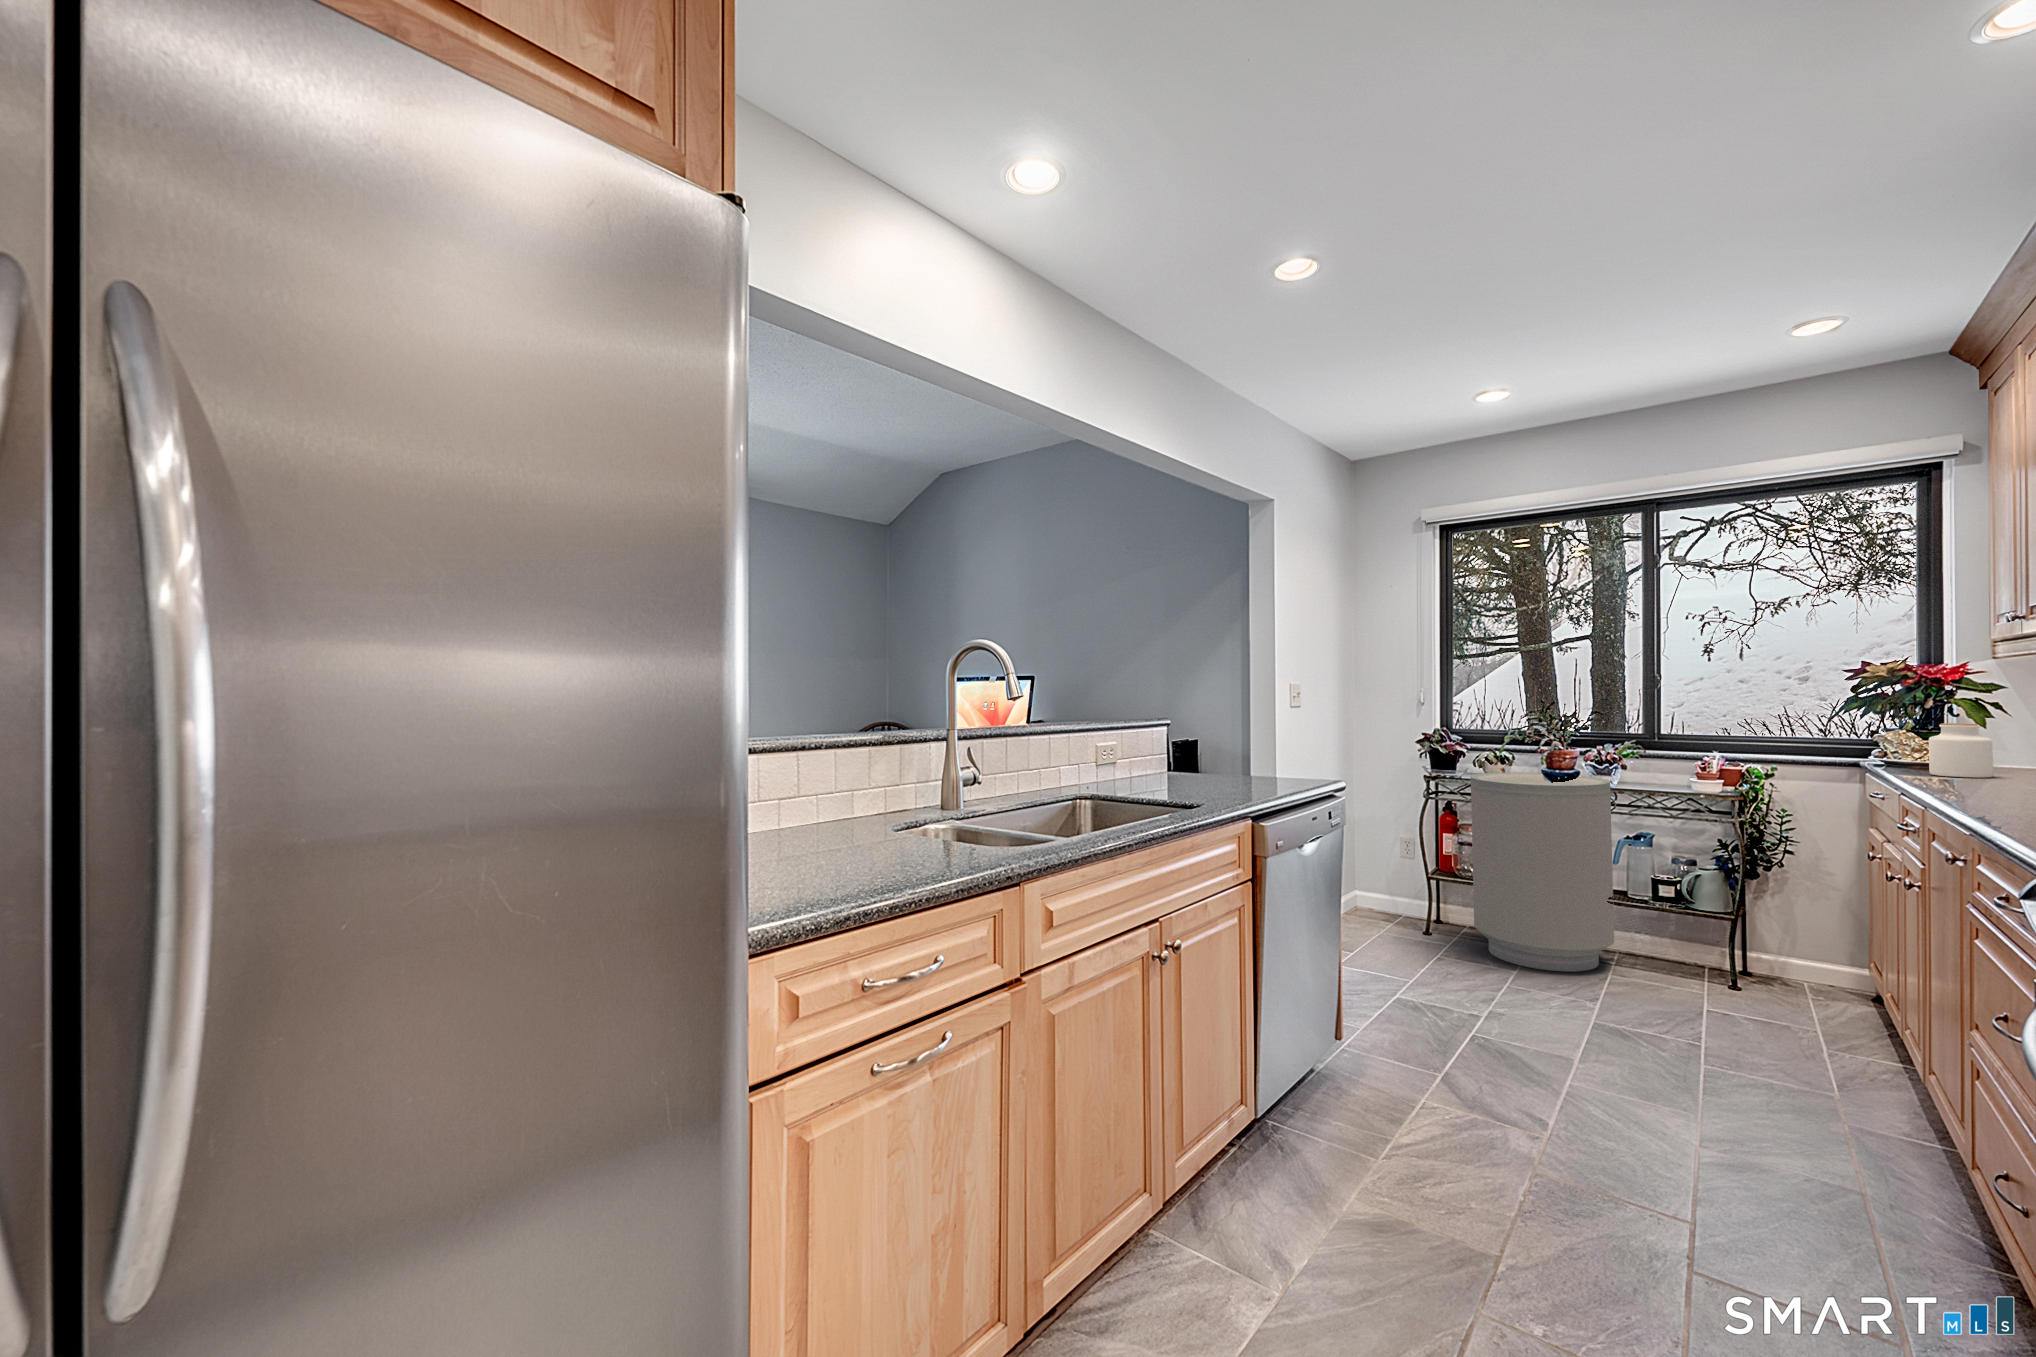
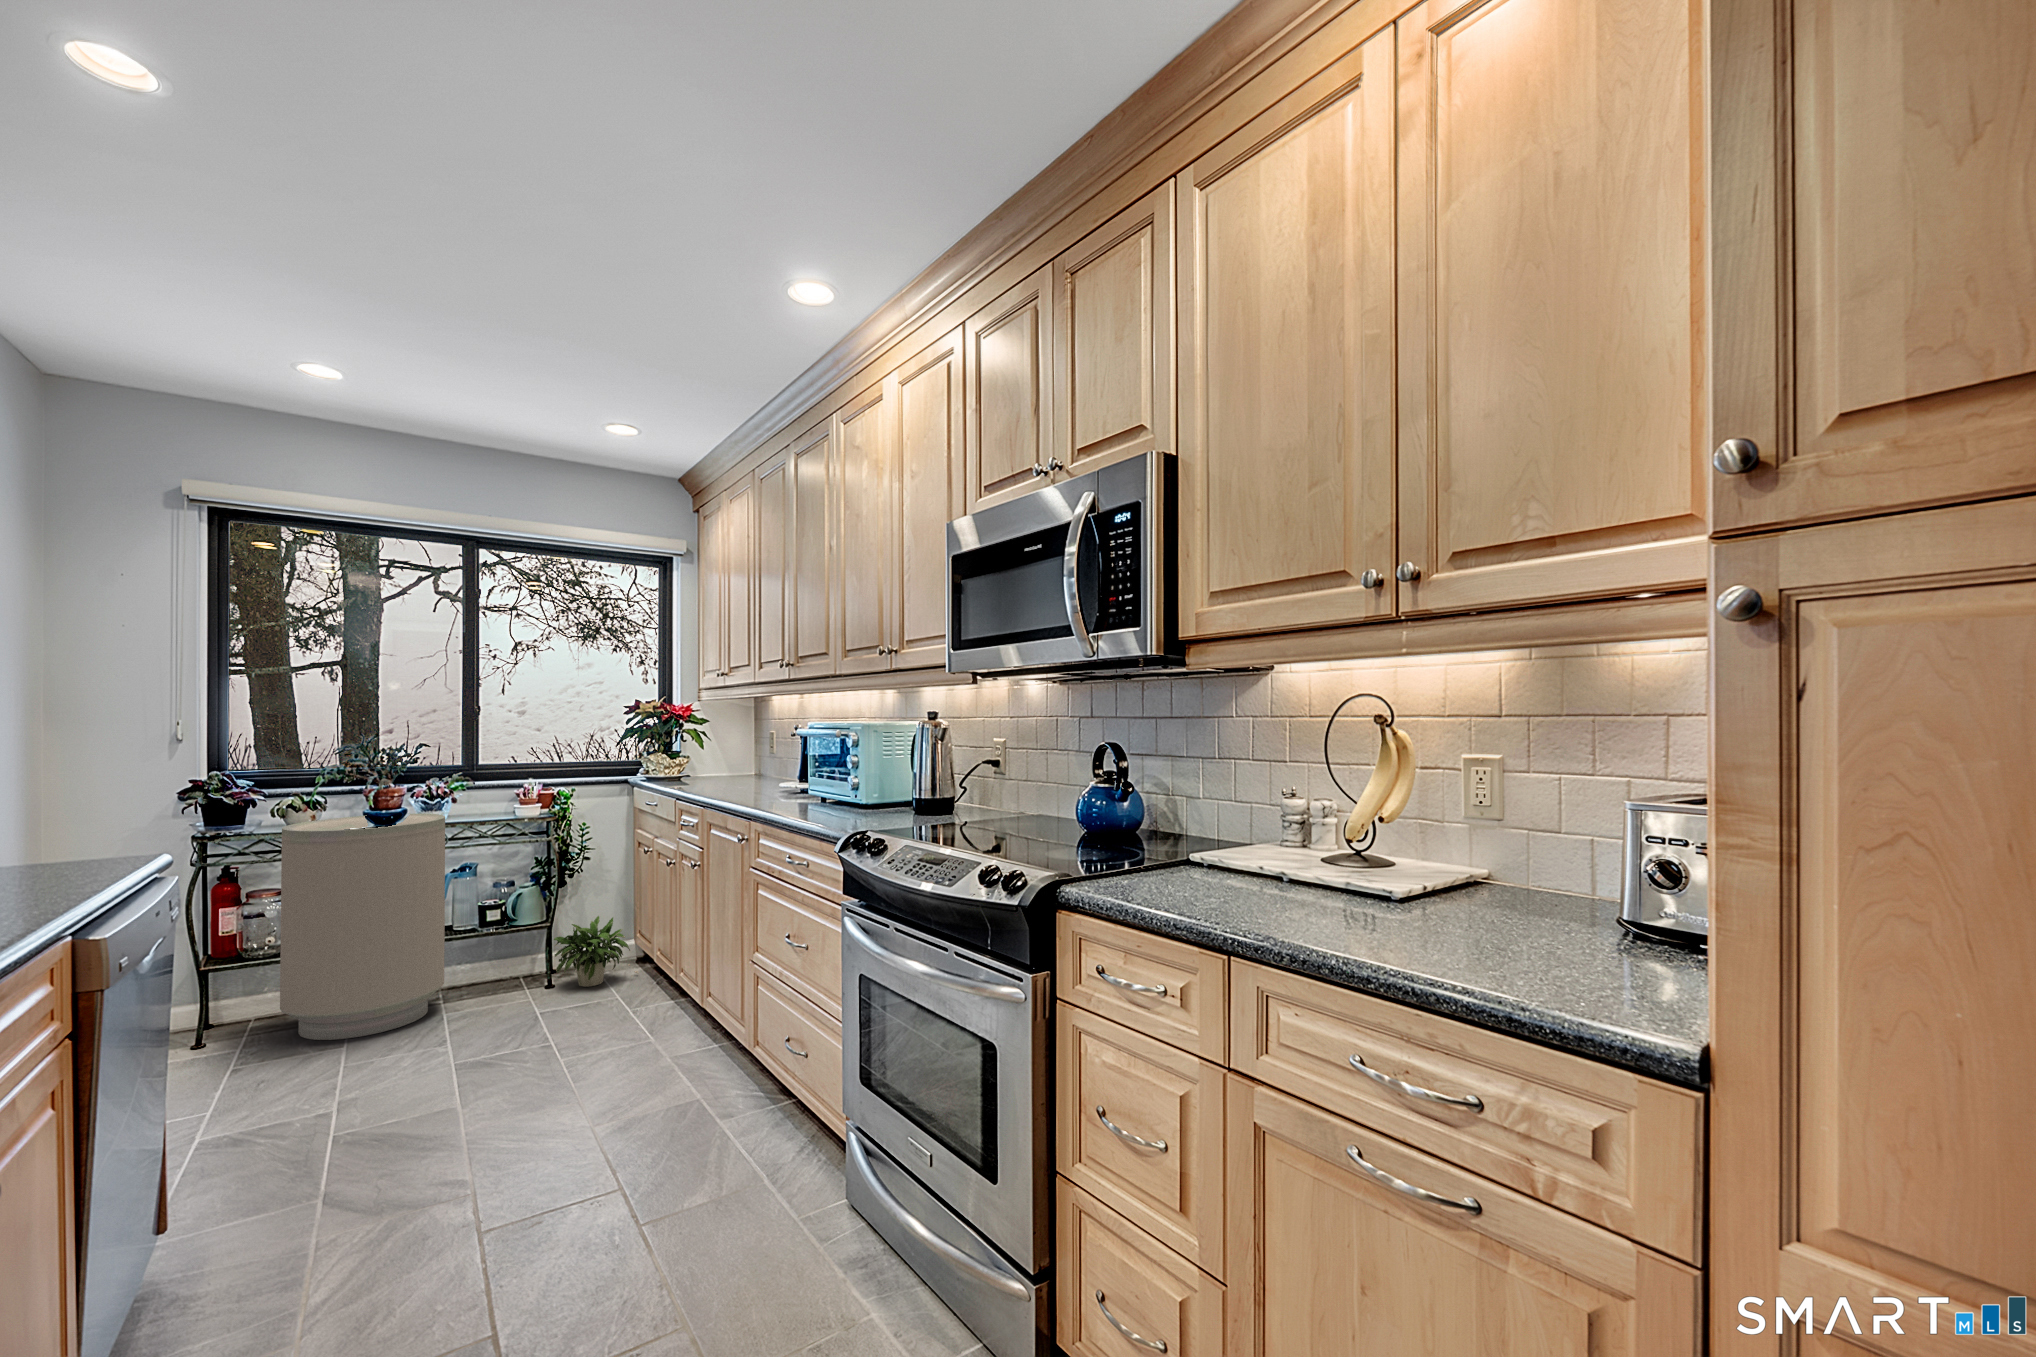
jar: present [1929,723,1994,778] -> none [680,743,713,782]
potted plant: none [1740,922,1865,1009] -> present [554,916,639,987]

